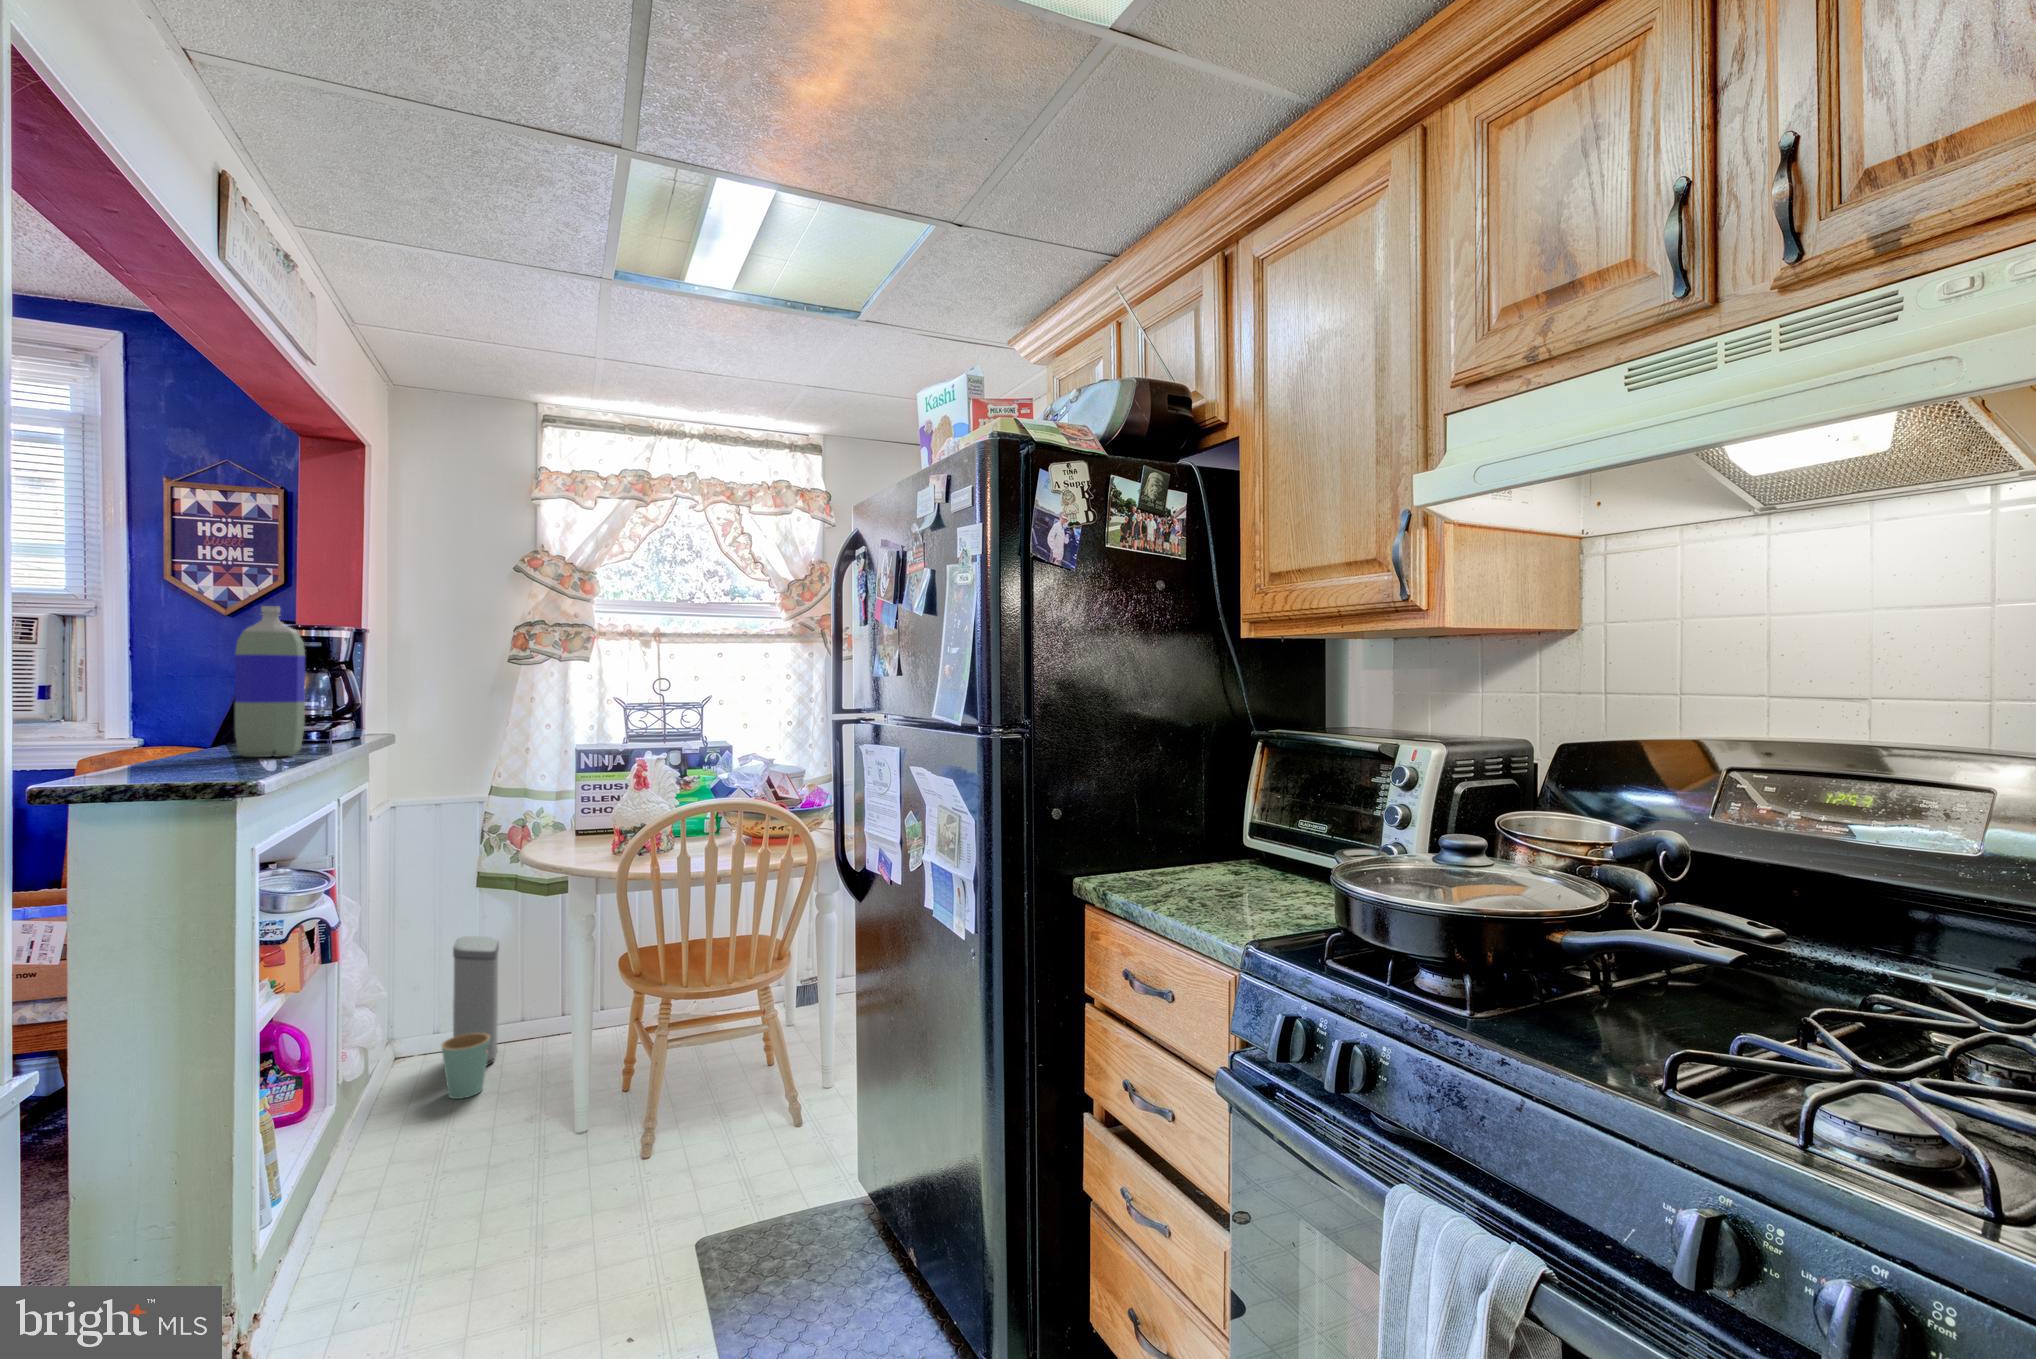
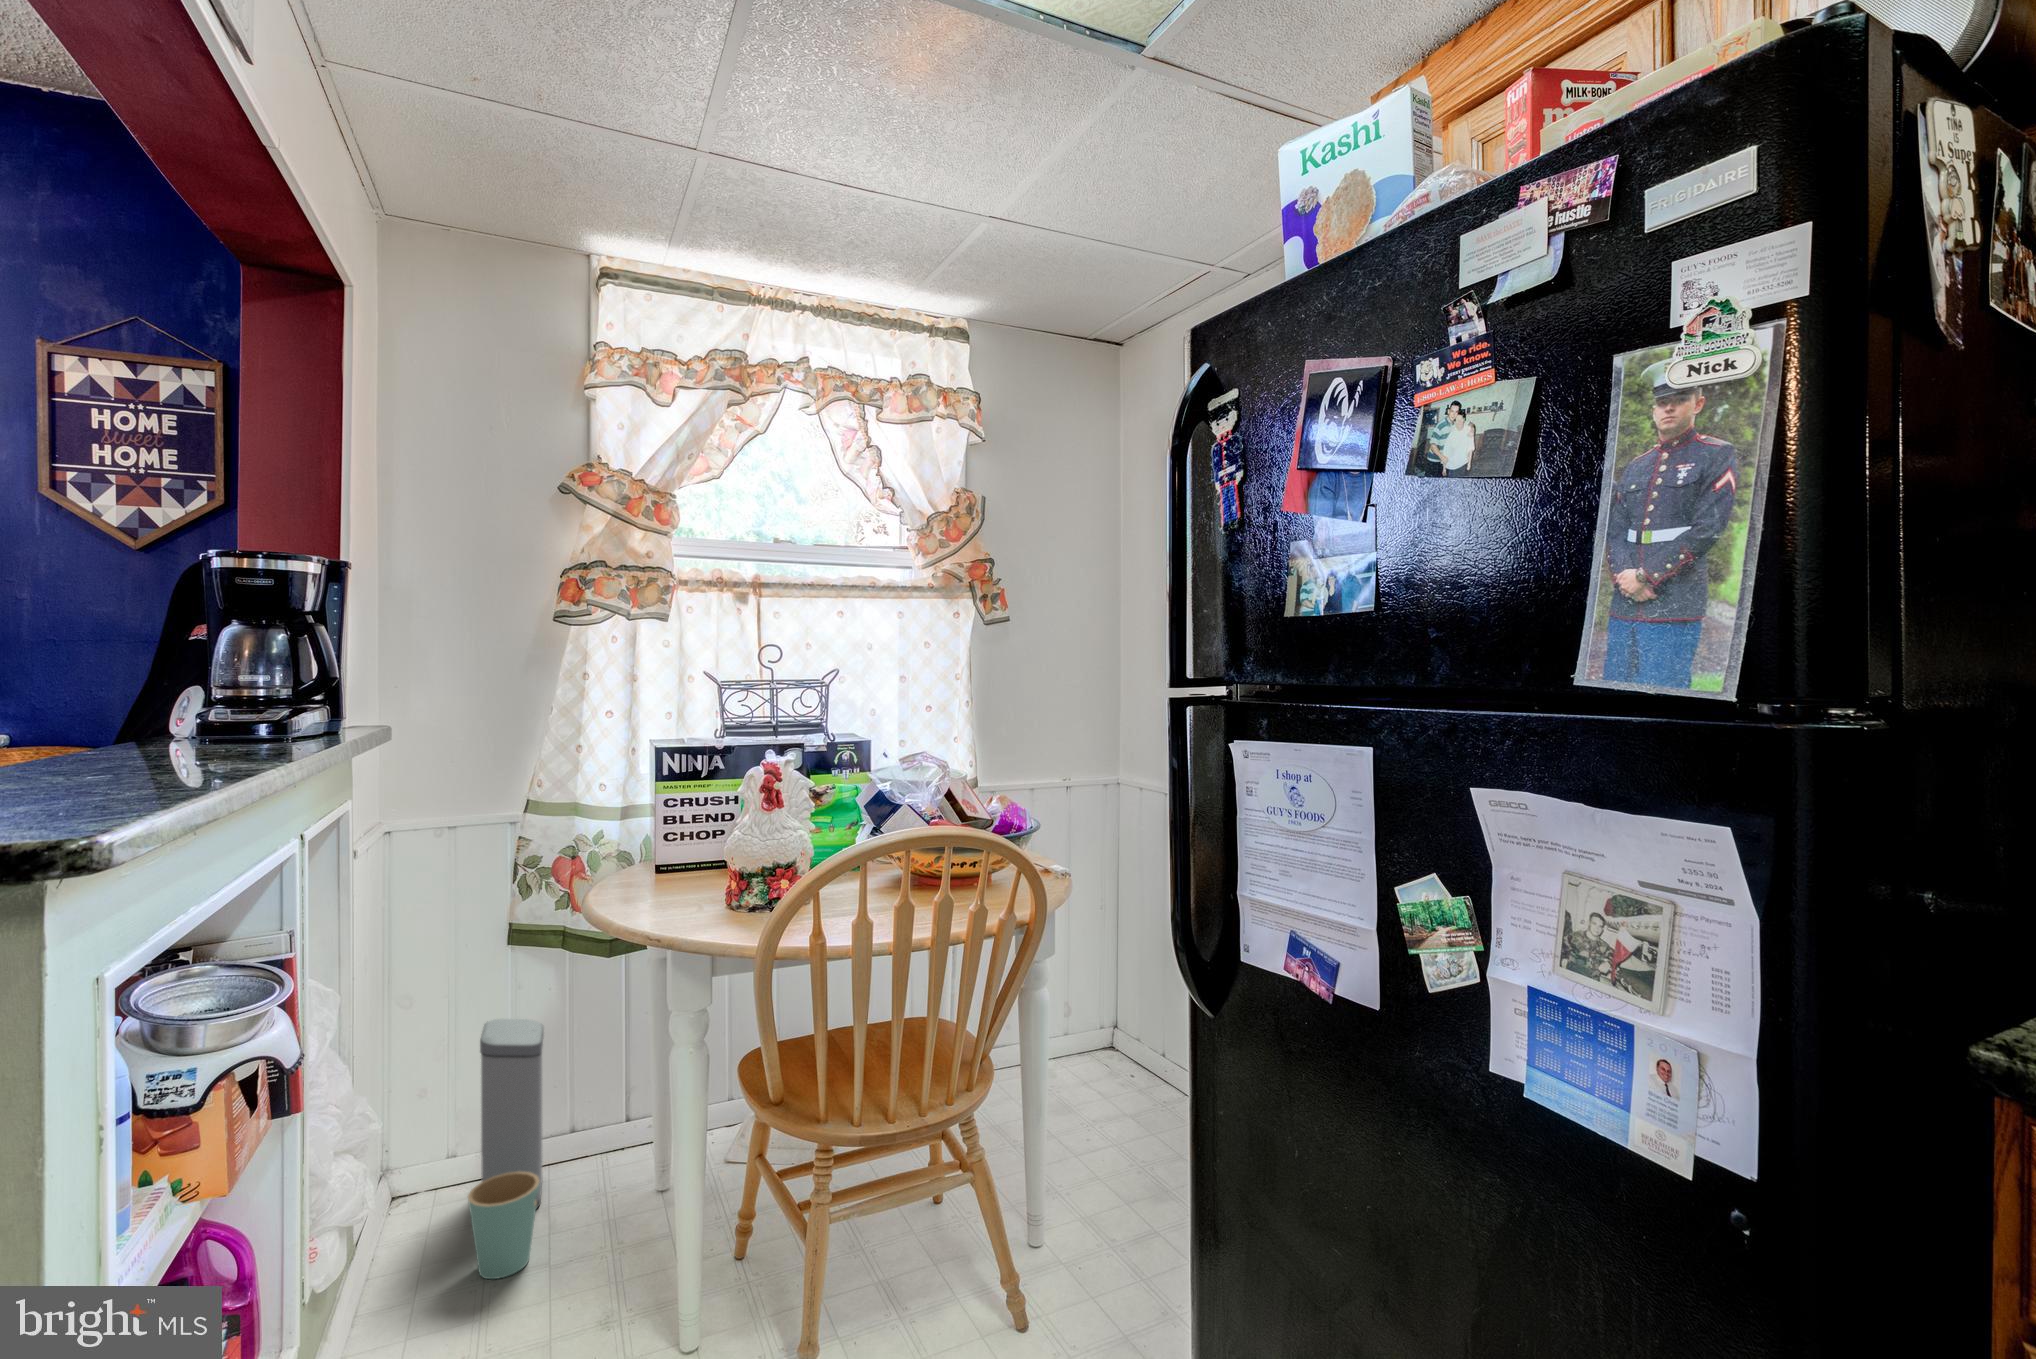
bottle: present [235,606,305,757] -> none [101,484,237,765]

